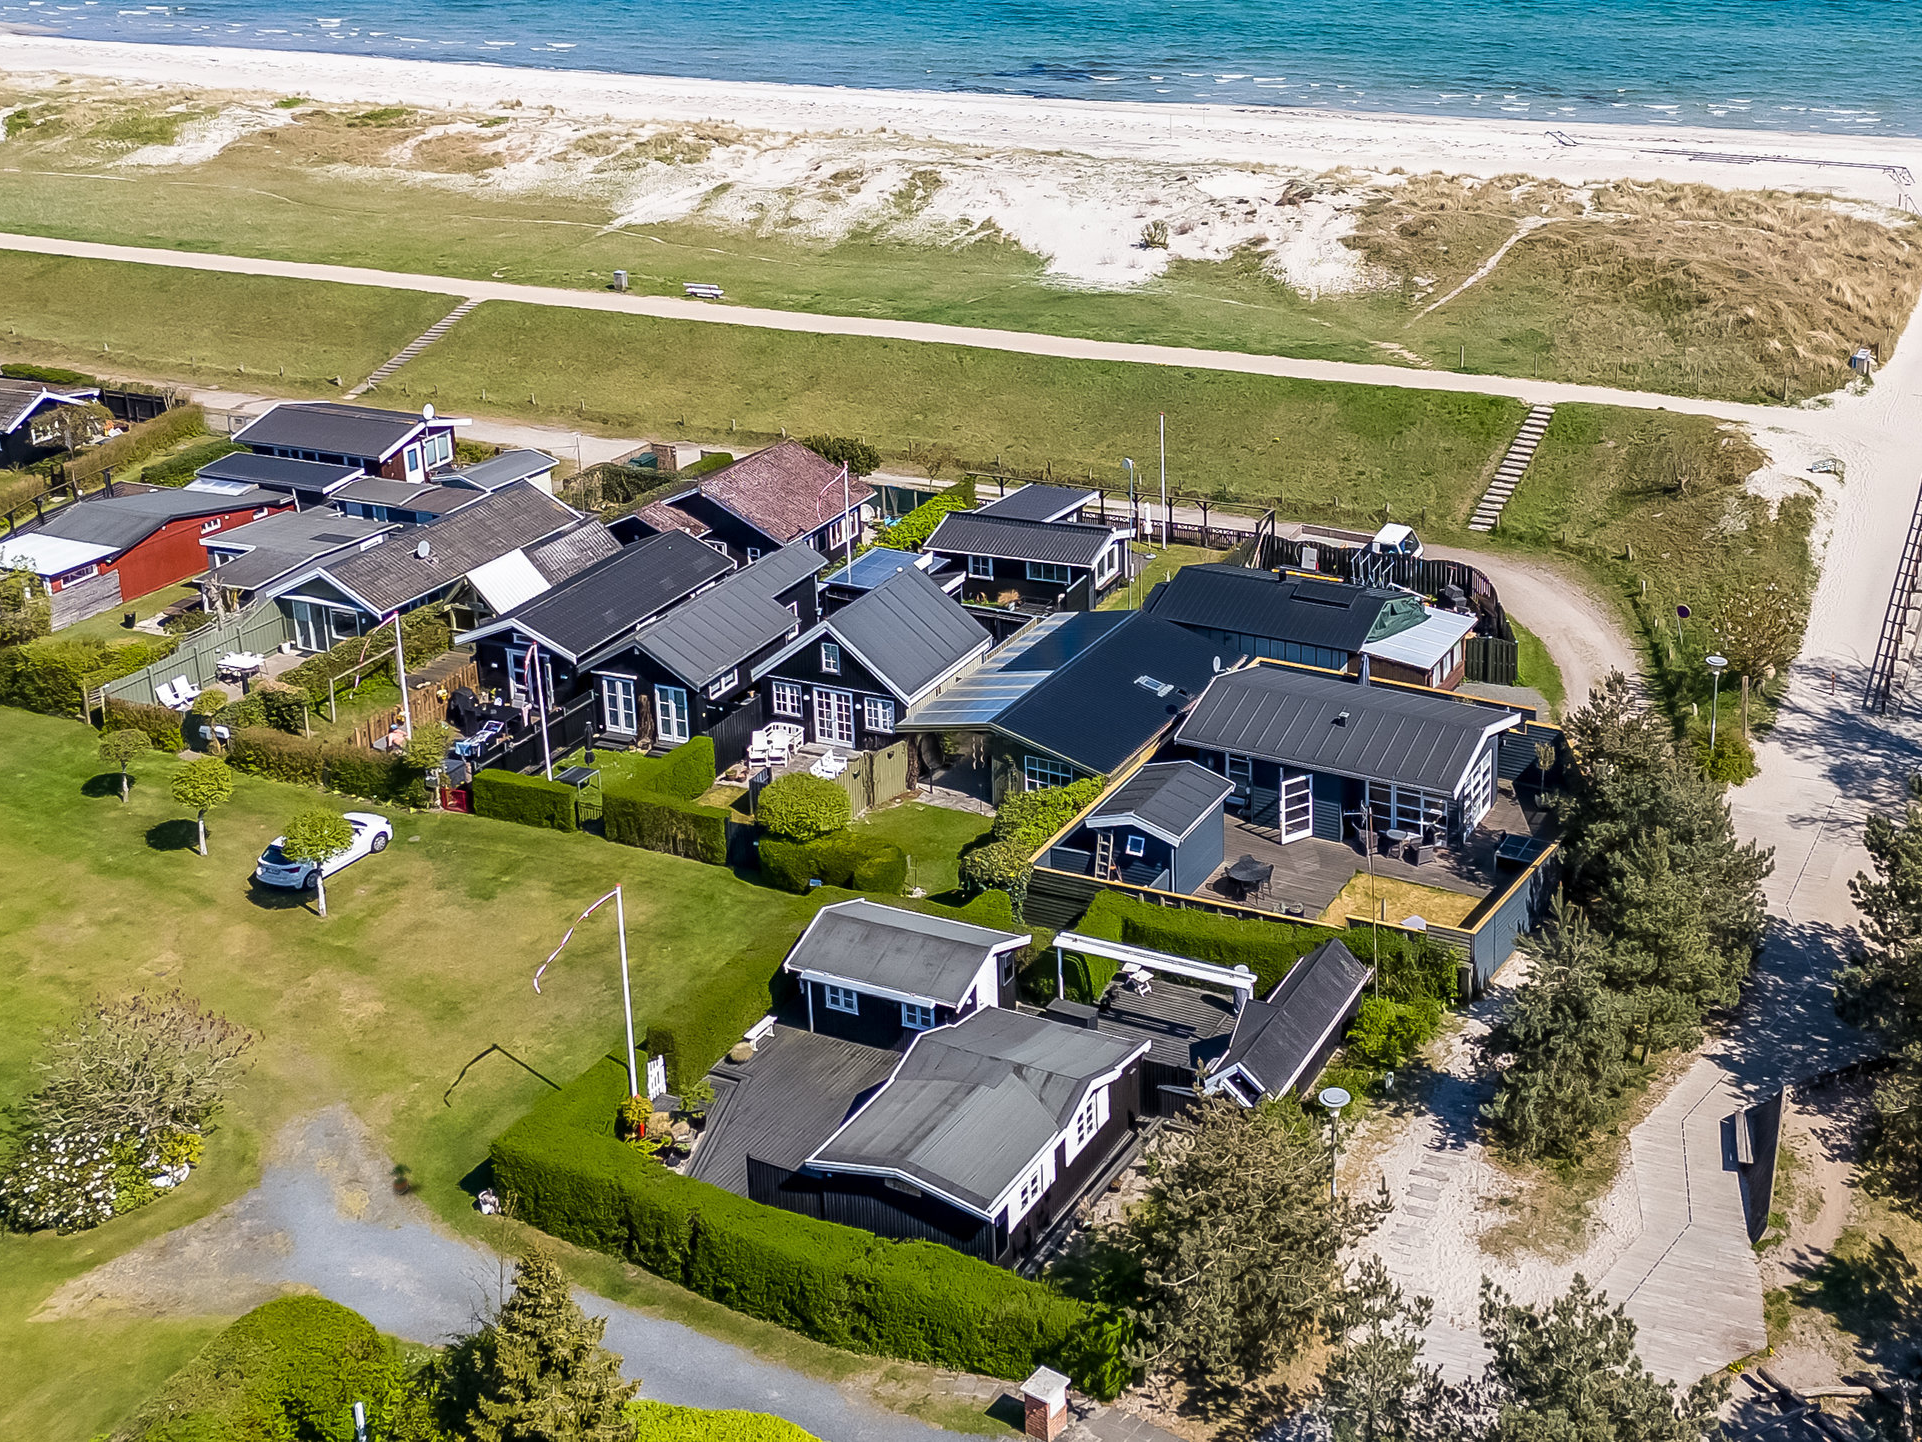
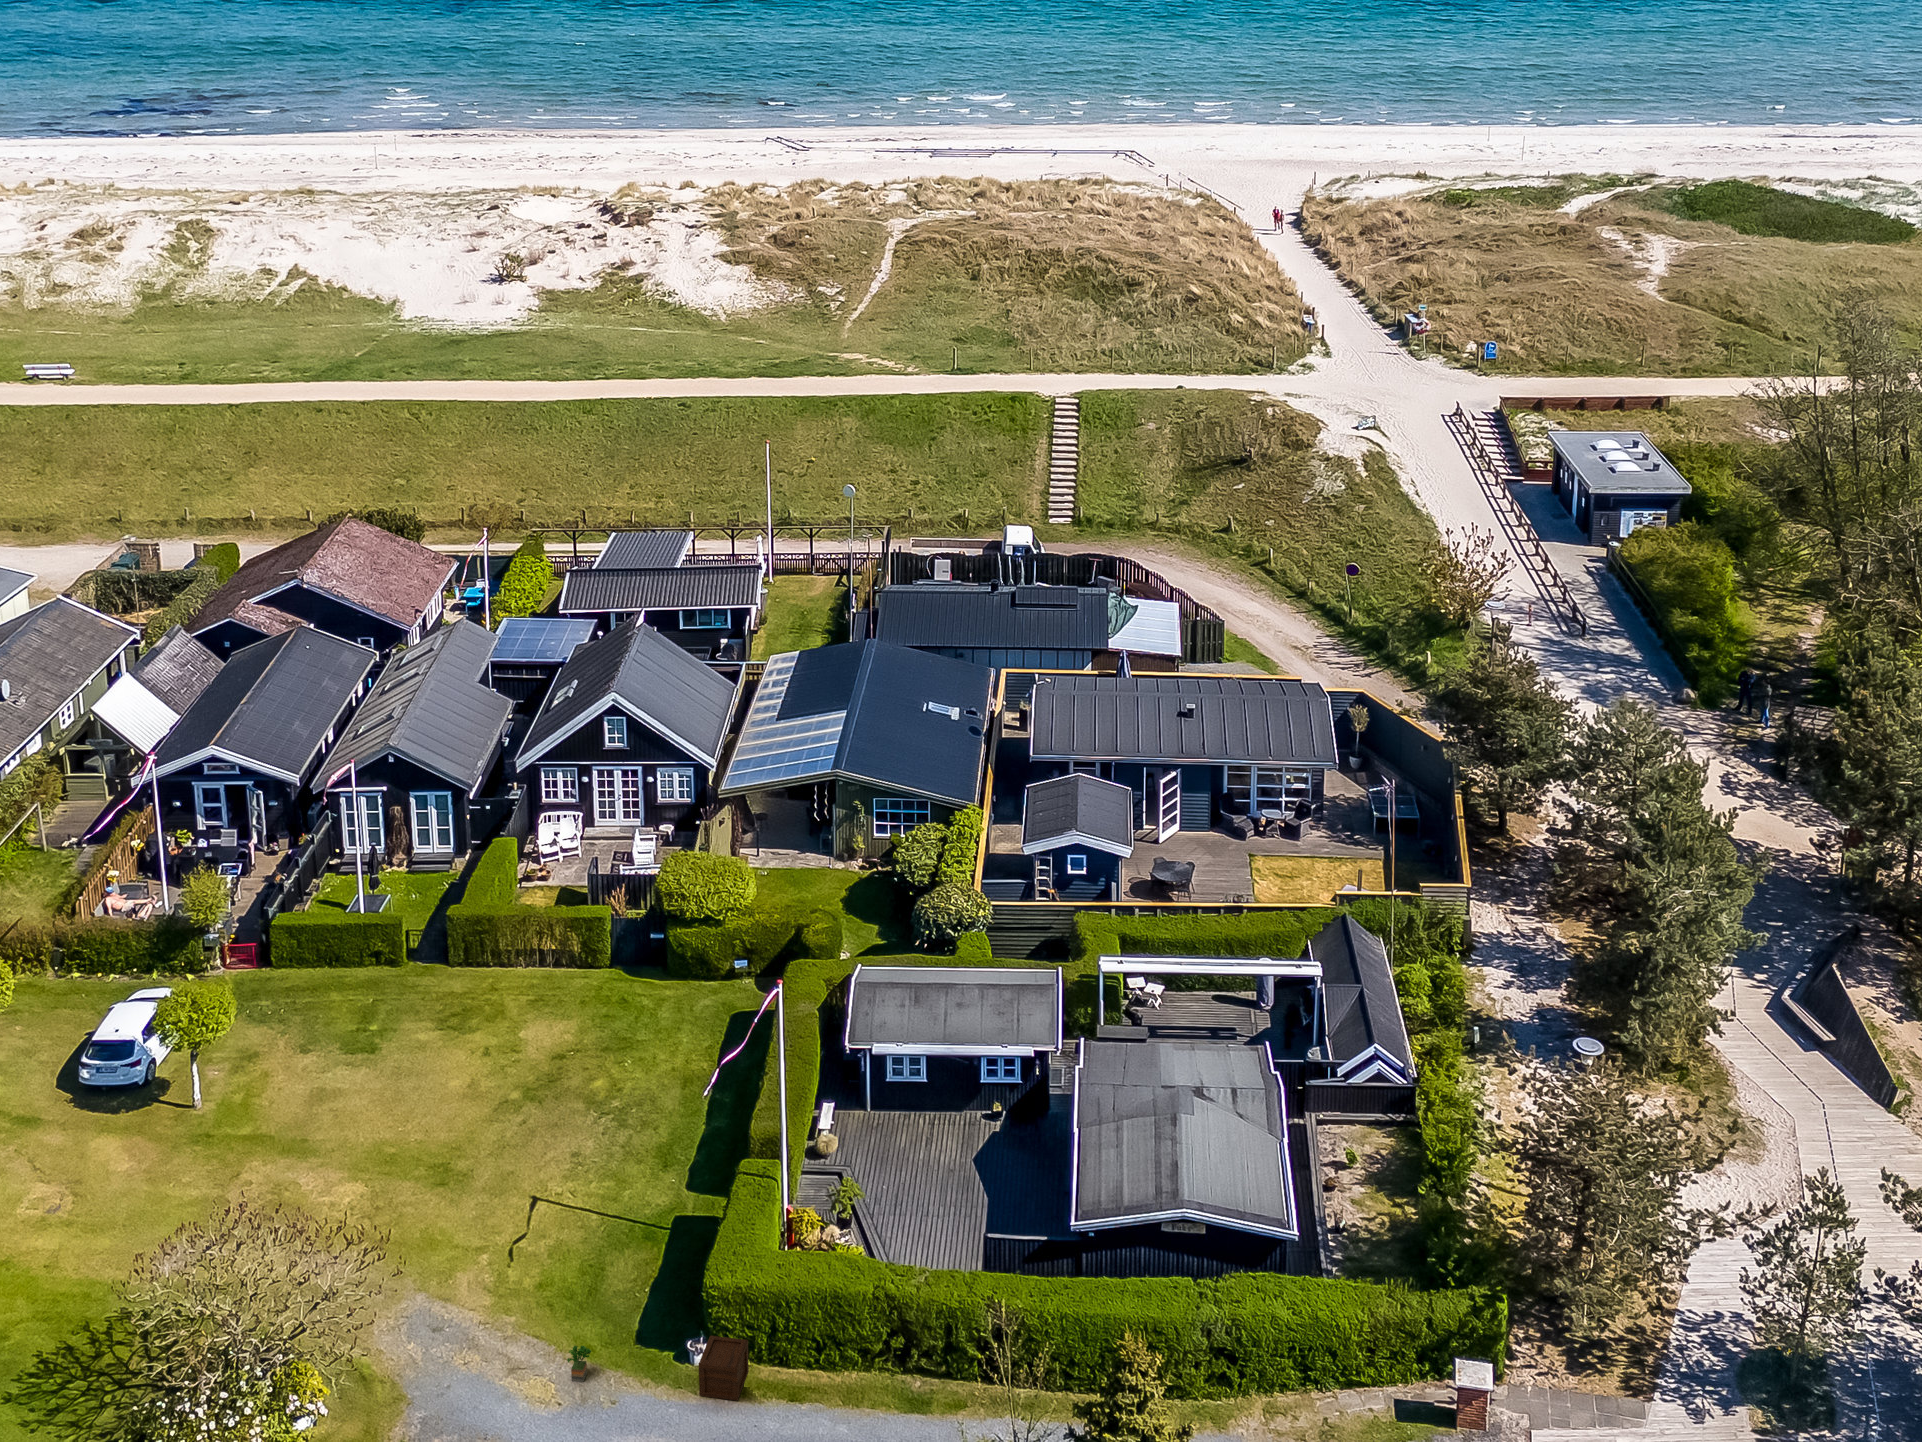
wooden crate: none [469,1181,524,1241] -> present [699,1336,749,1401]

